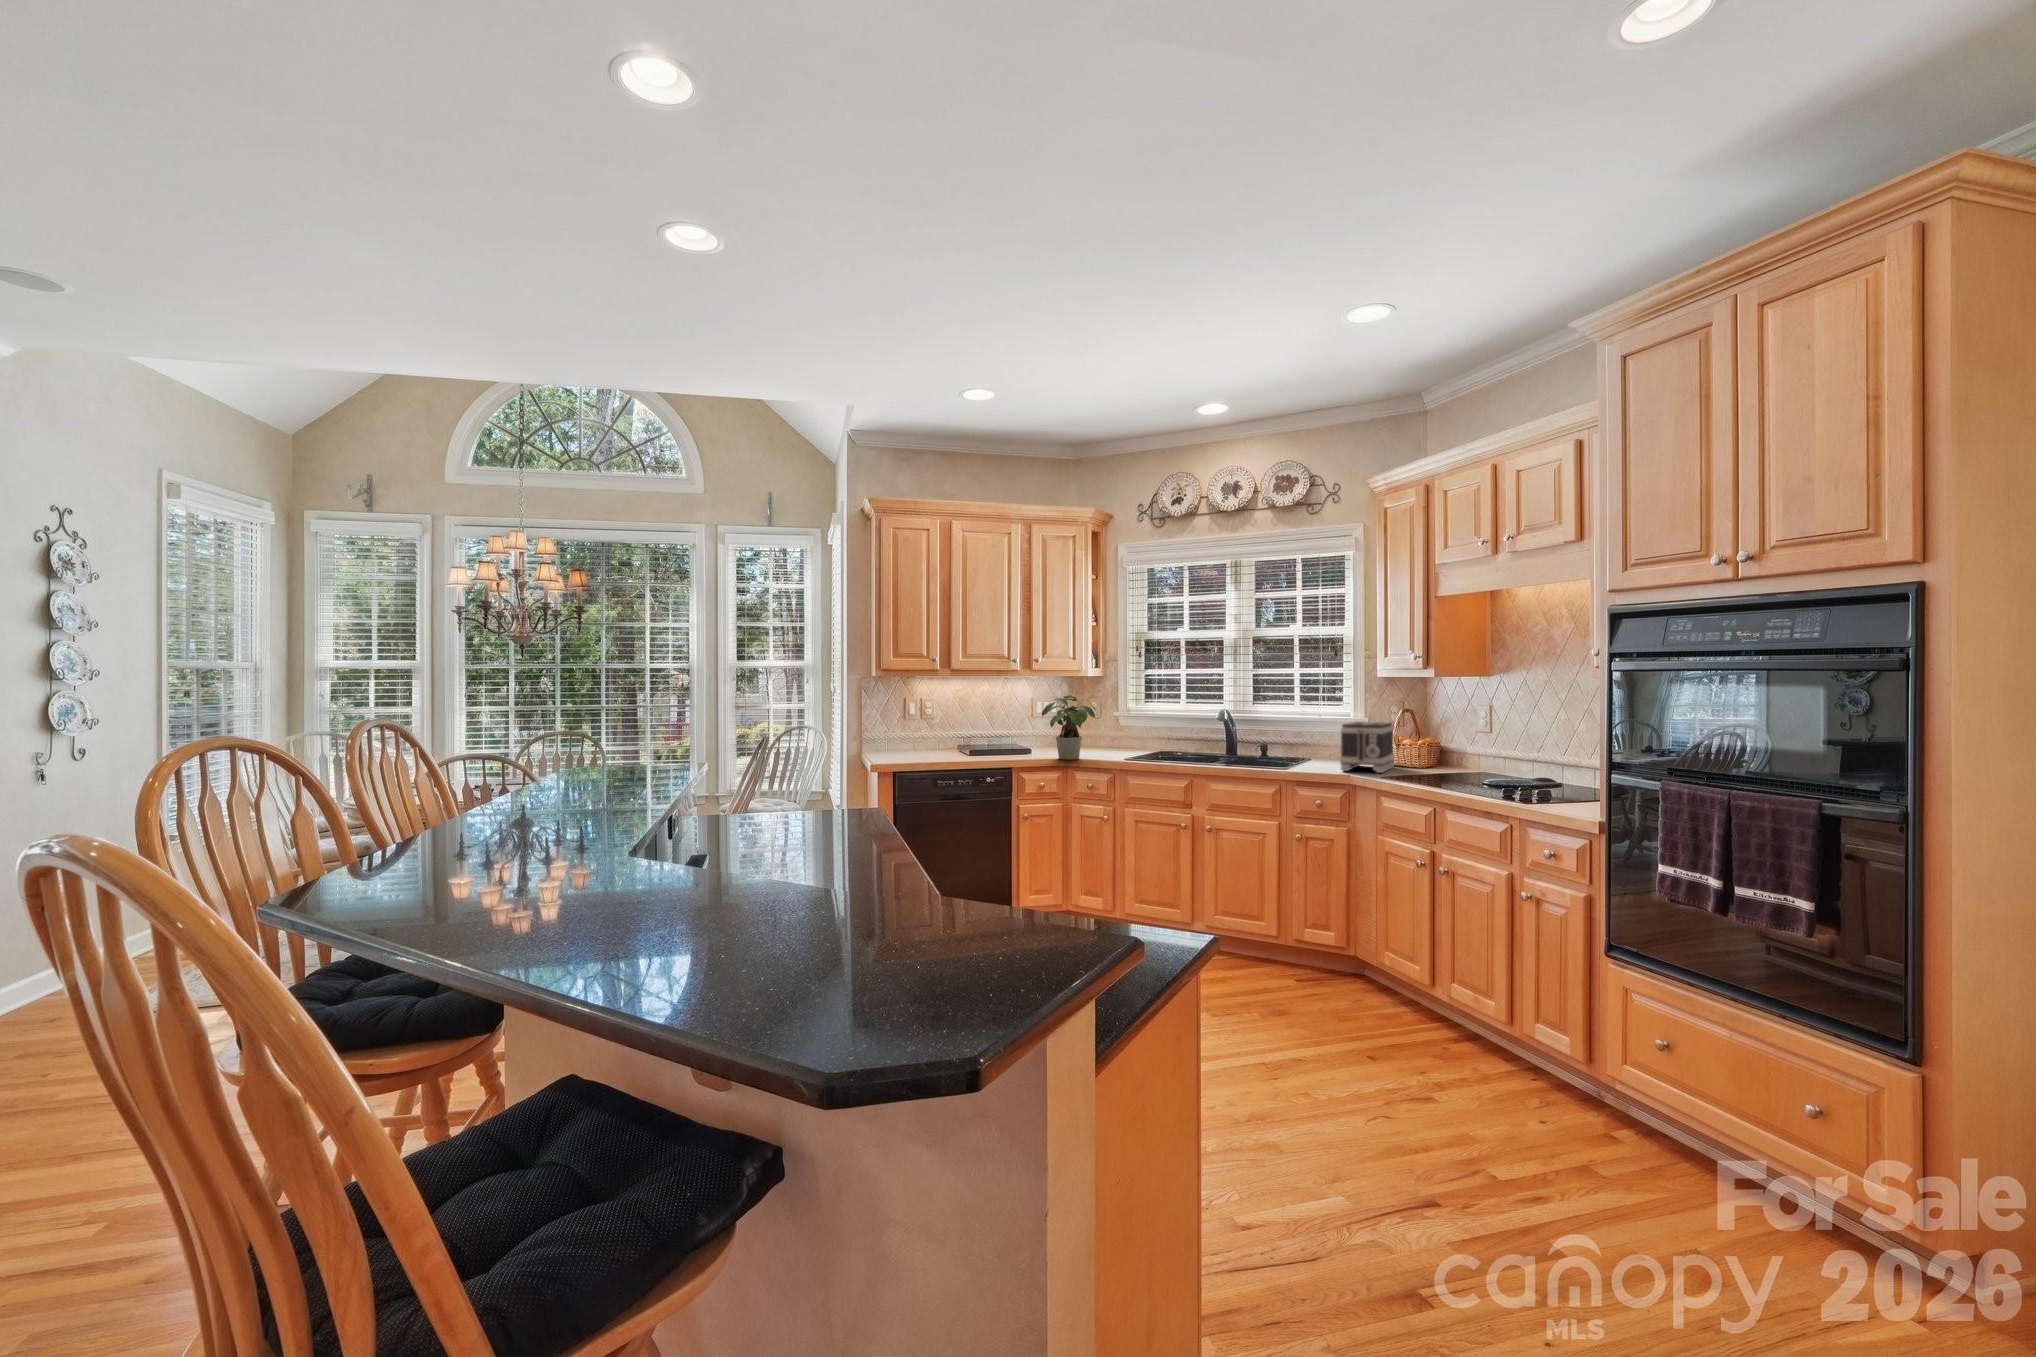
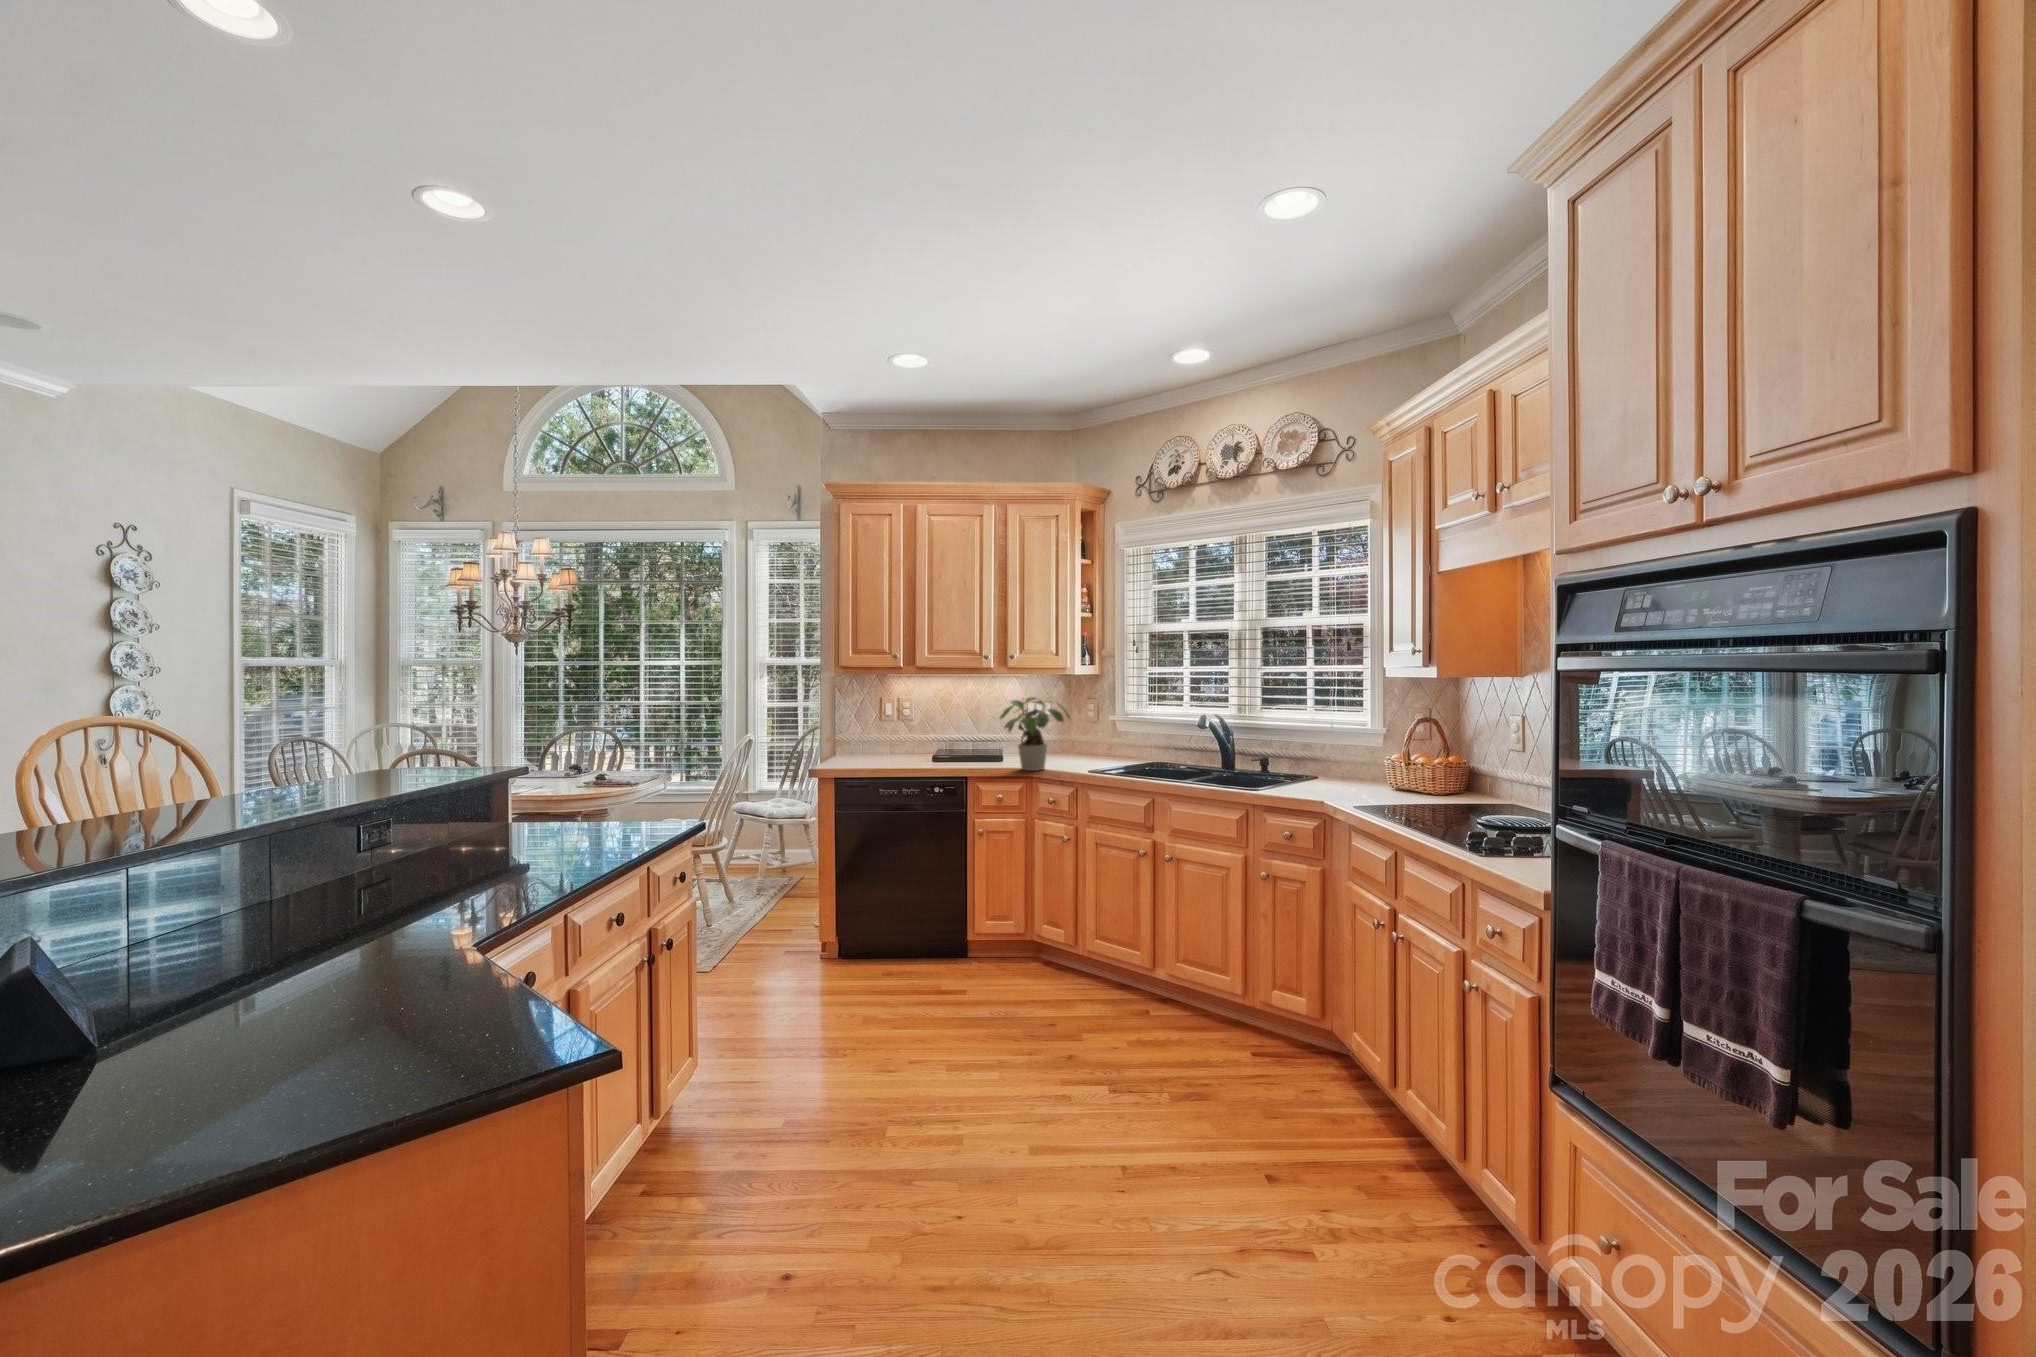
toaster: present [1340,721,1395,773] -> none [1319,732,1404,800]

